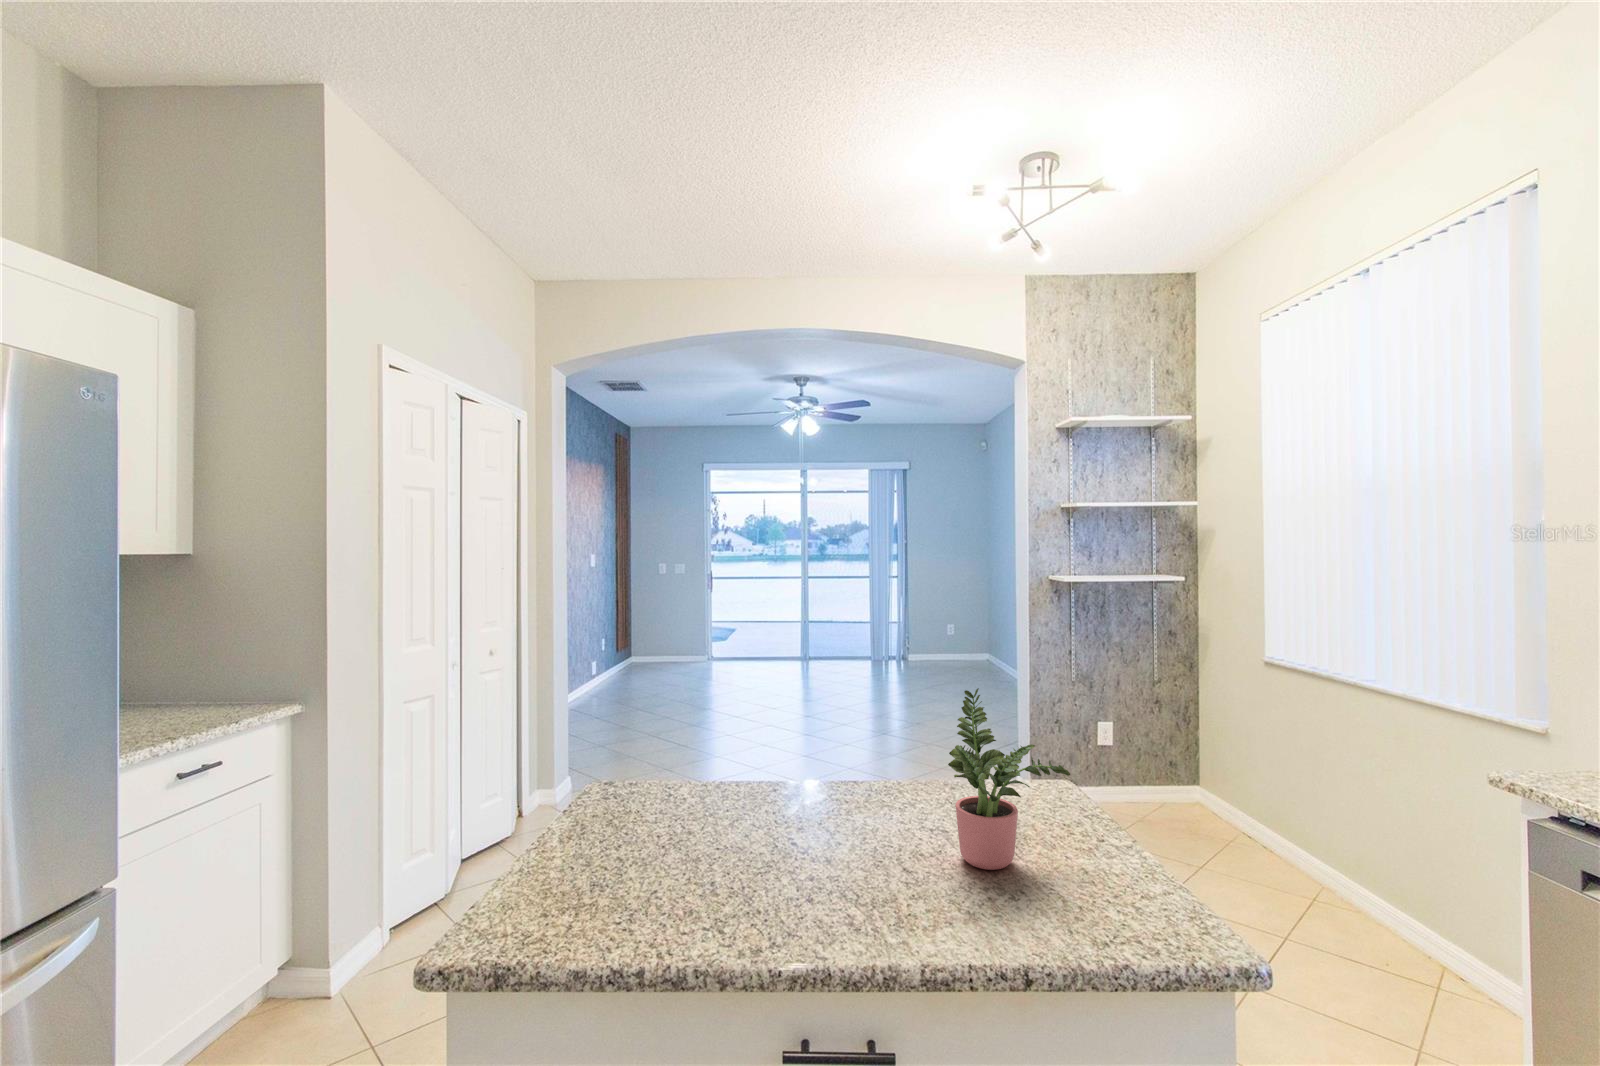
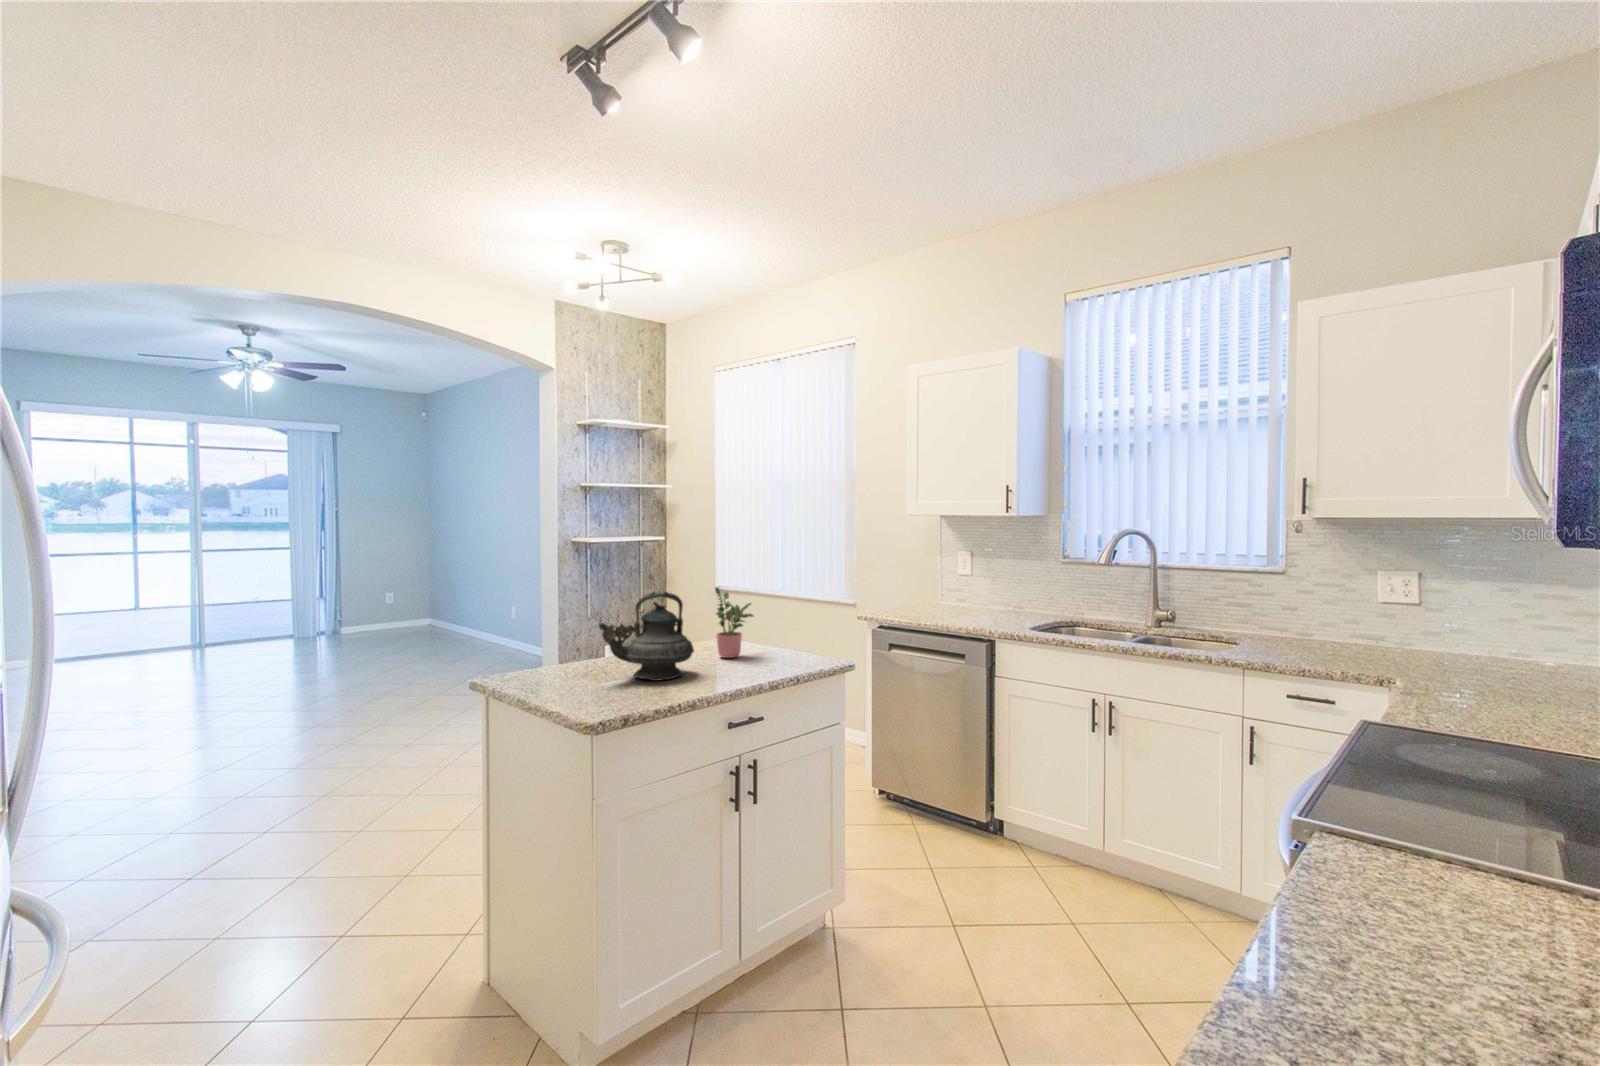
teapot: none [642,688,833,898] -> present [598,592,694,681]

